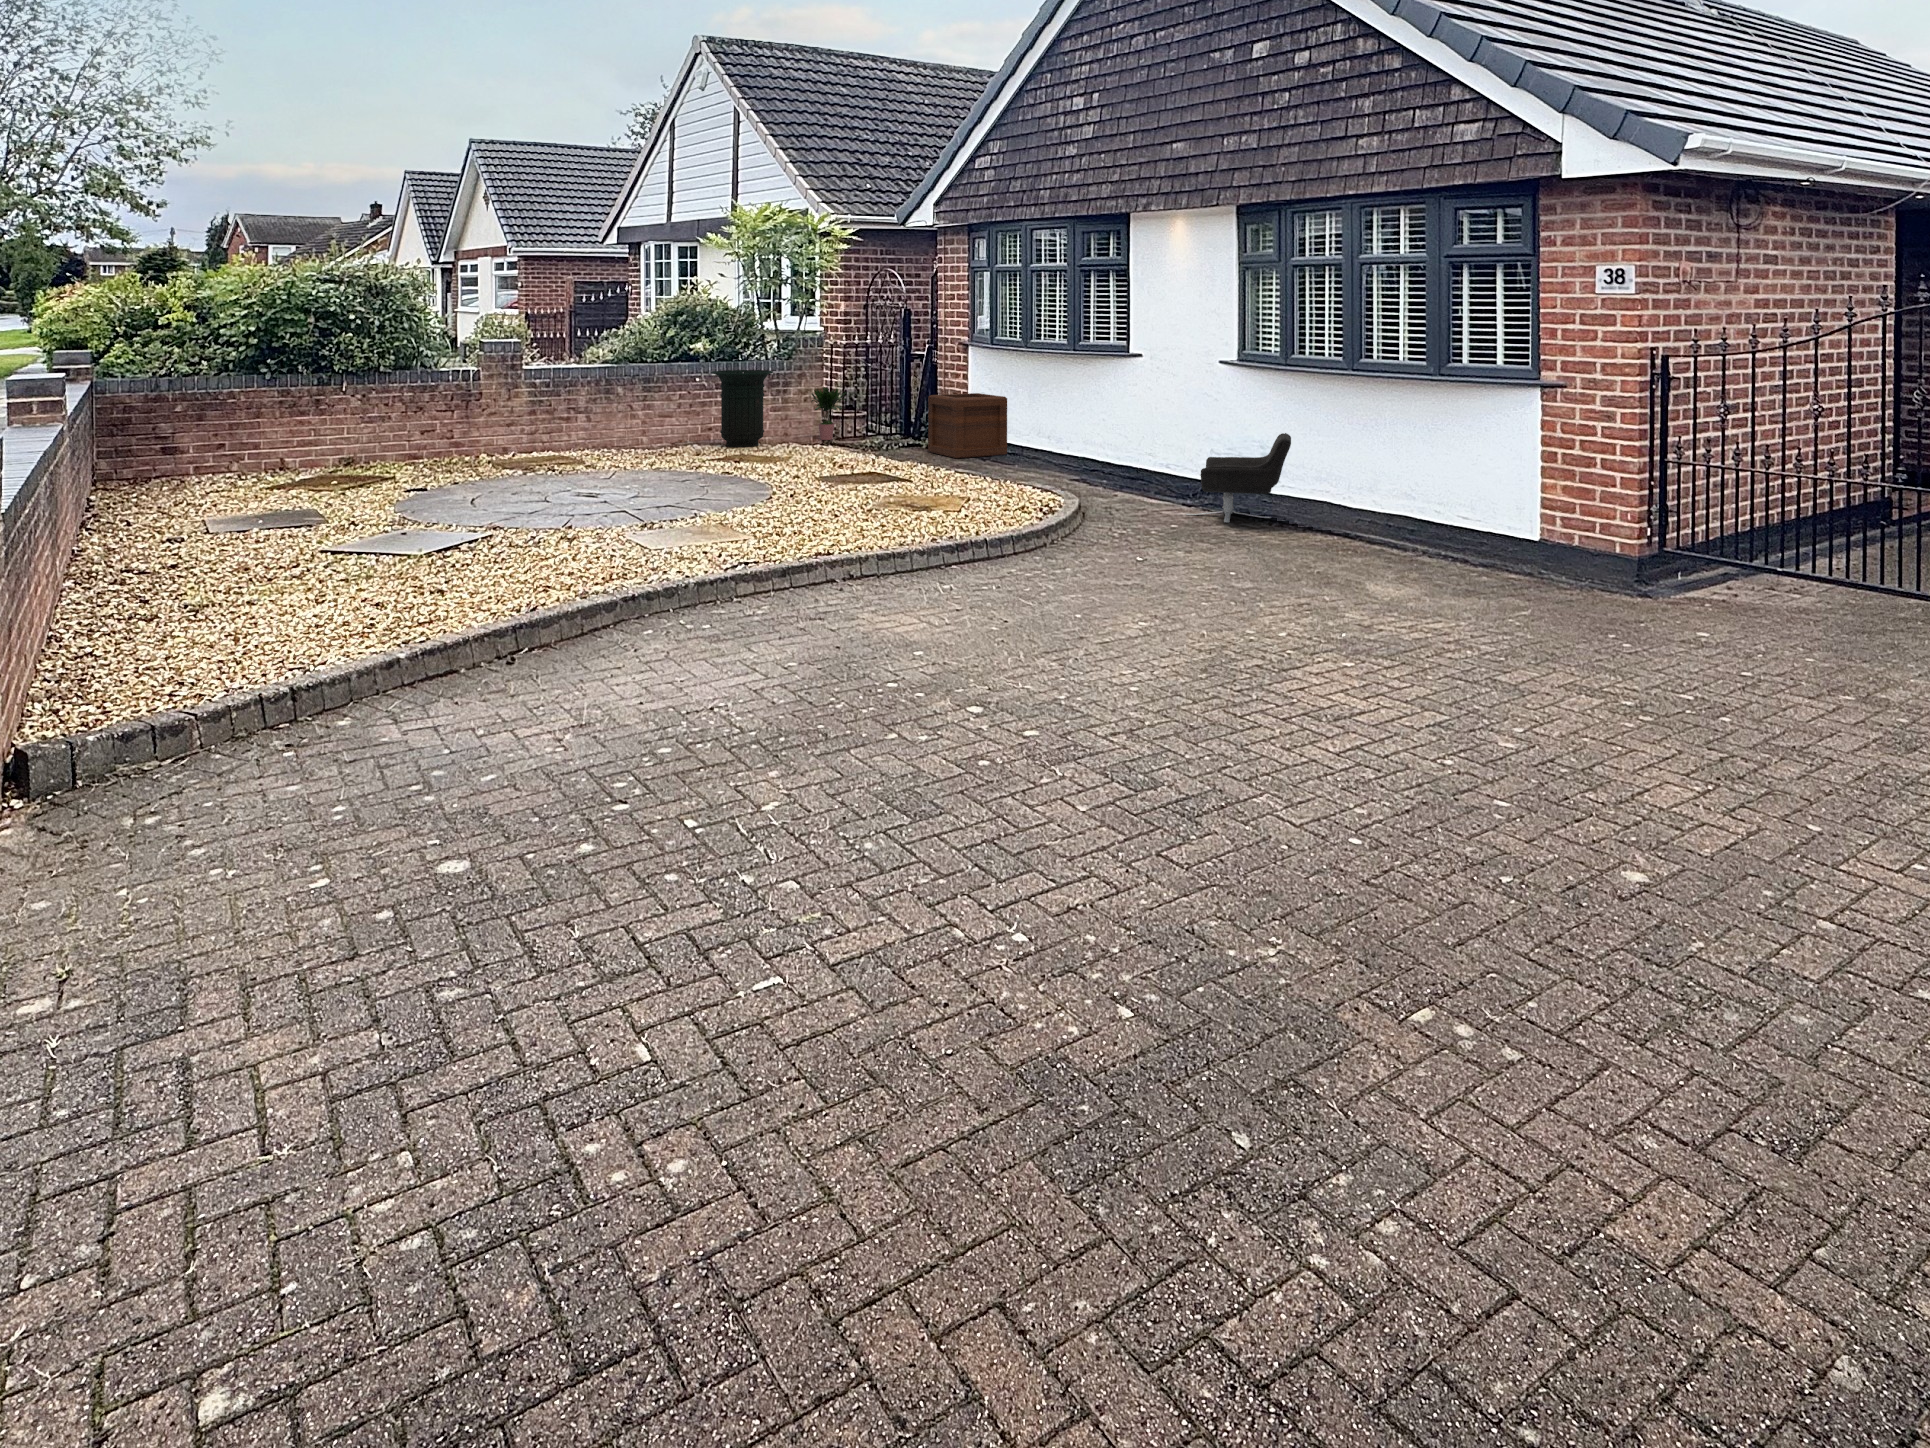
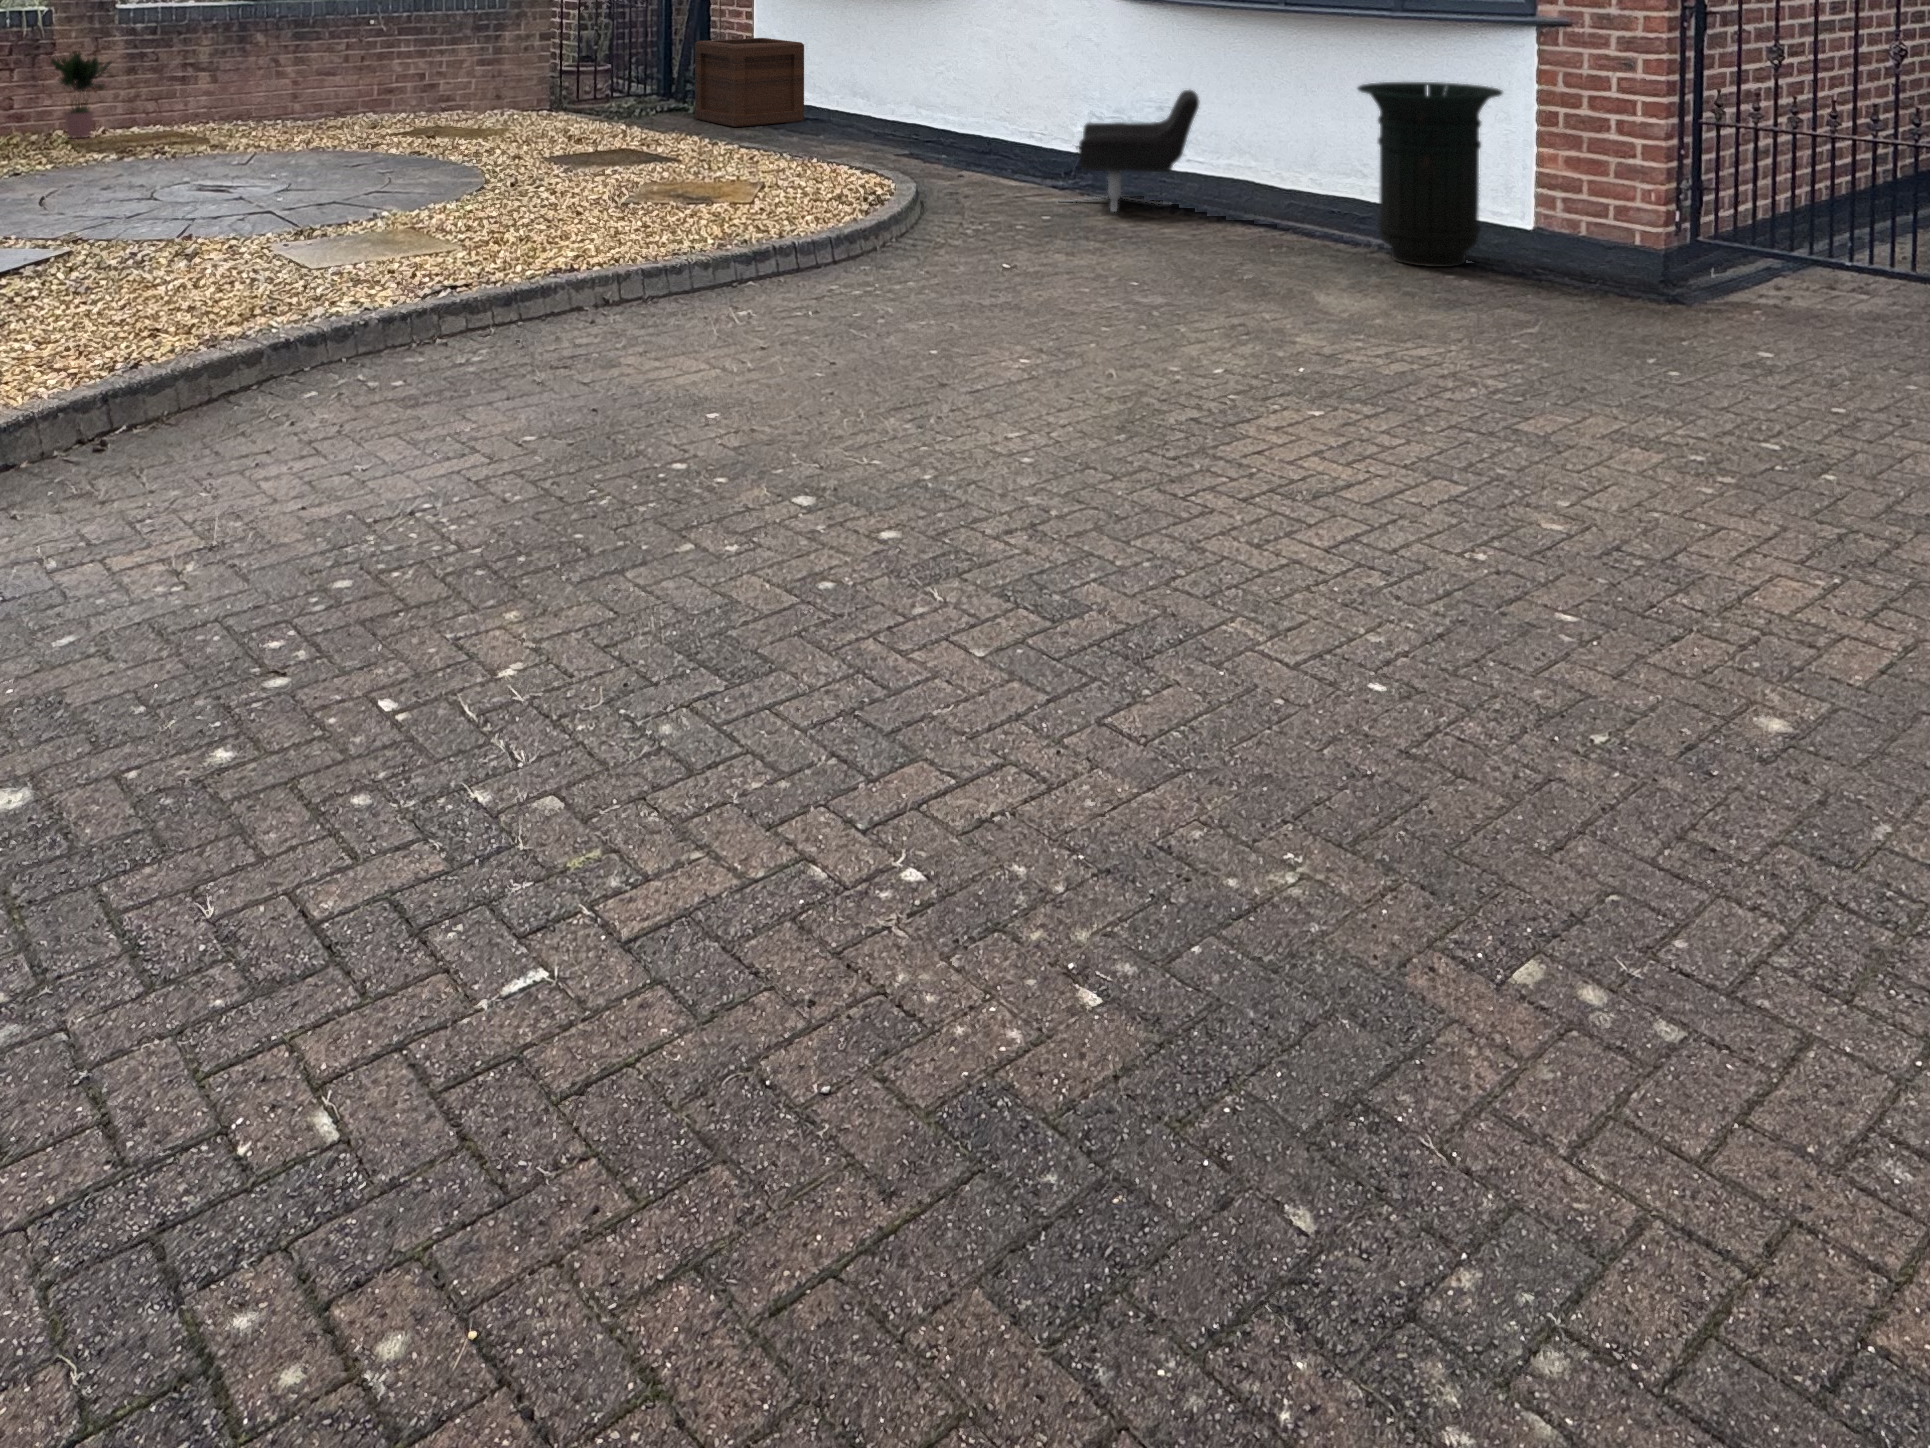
trash can: present [711,370,773,447] -> present [1358,82,1503,267]
potted plant: present [811,387,847,440] -> present [50,53,111,138]

